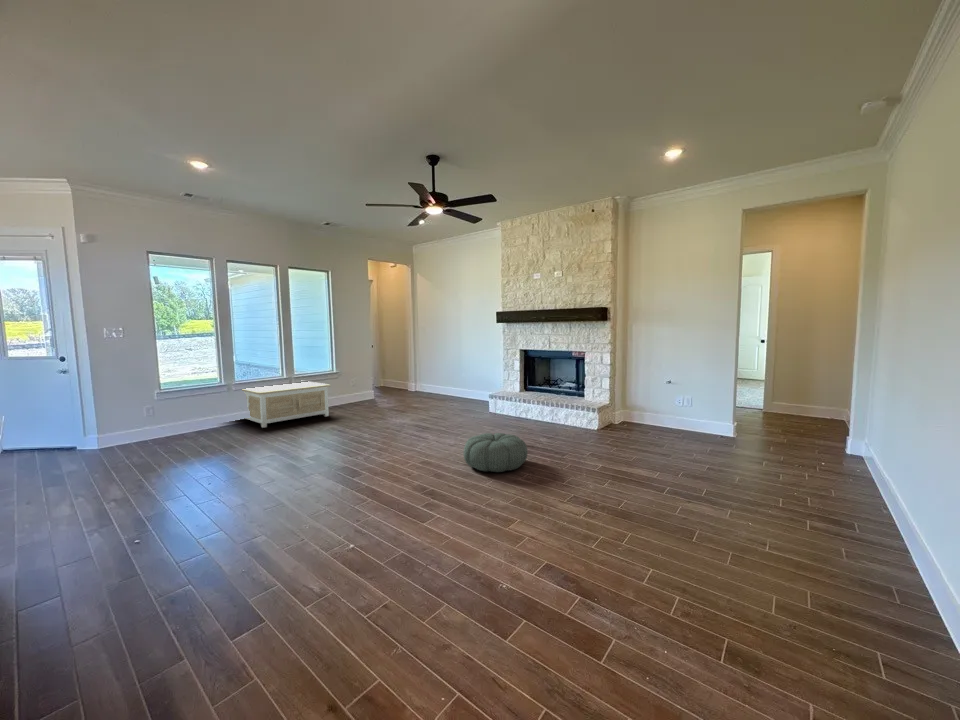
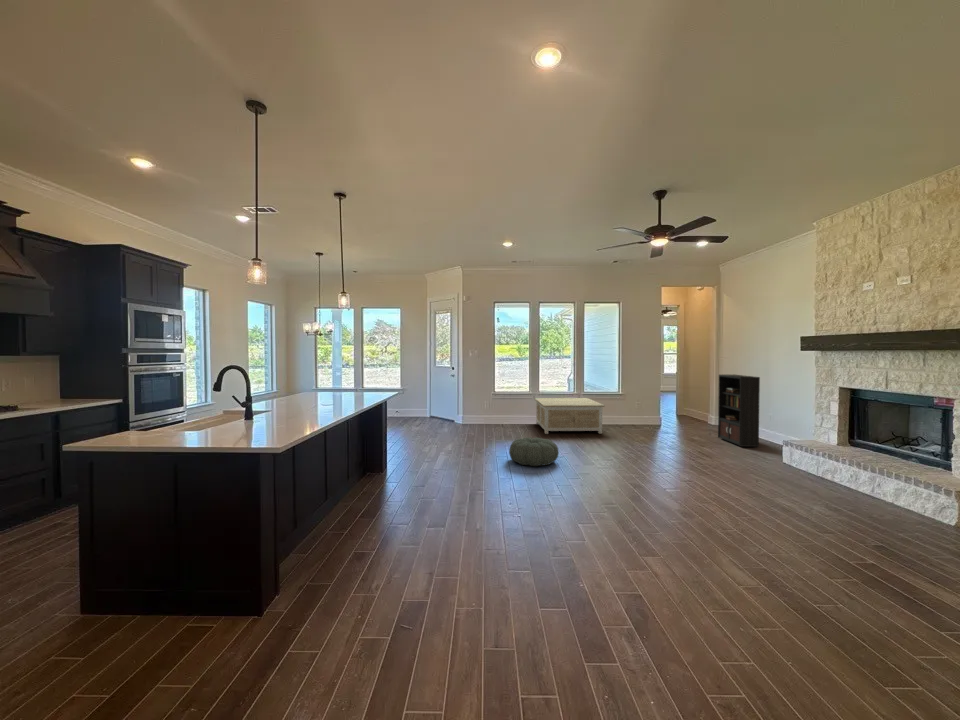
bookcase: none [428,345,478,406] -> present [718,375,760,447]
pouf: present [464,433,528,472] -> present [509,438,559,466]

